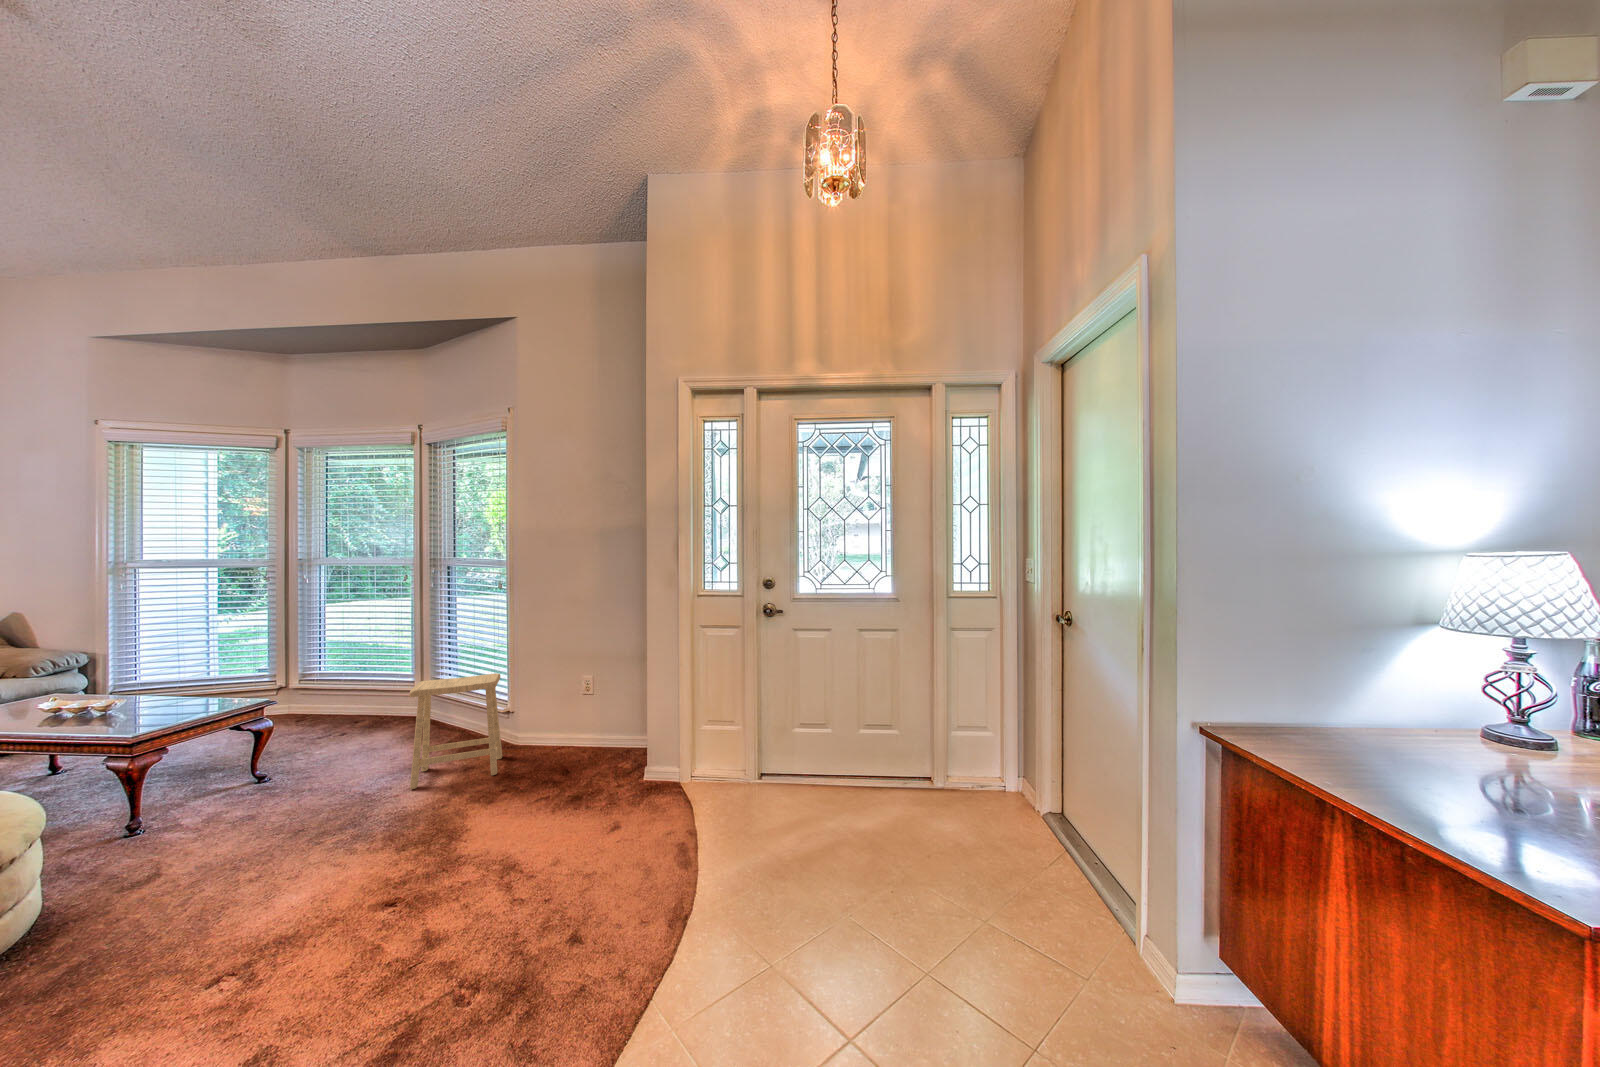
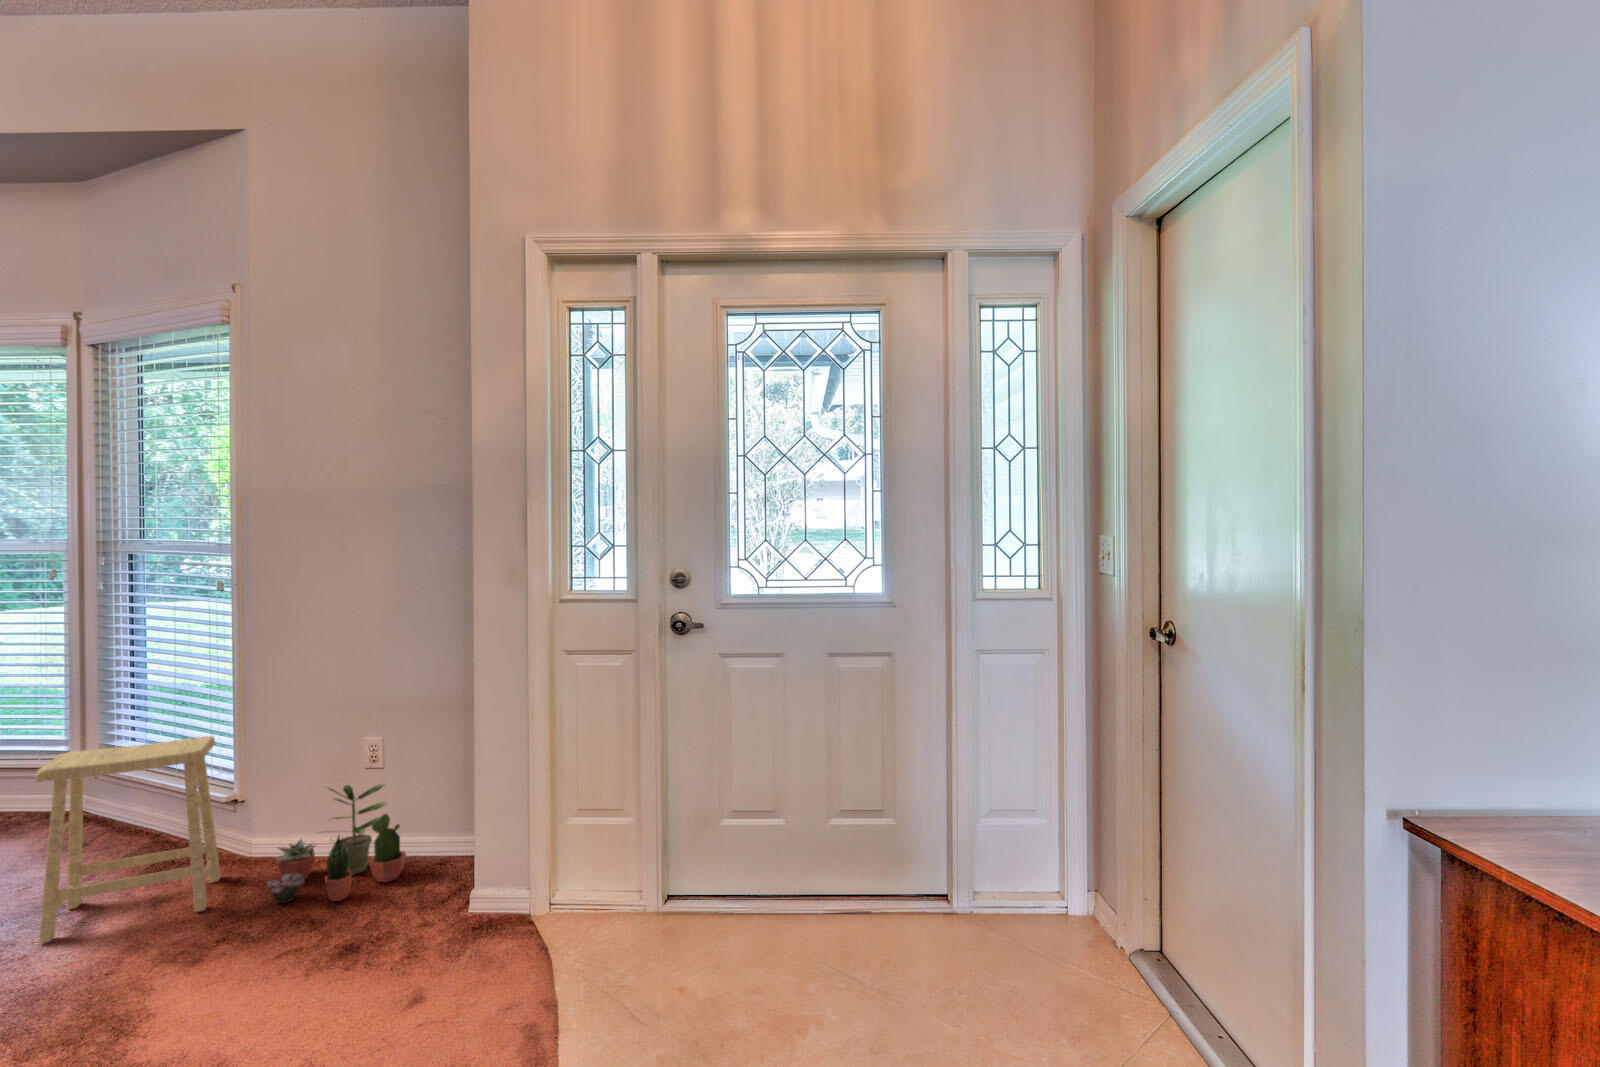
potted plant: none [530,703,607,772] -> present [267,784,406,903]

